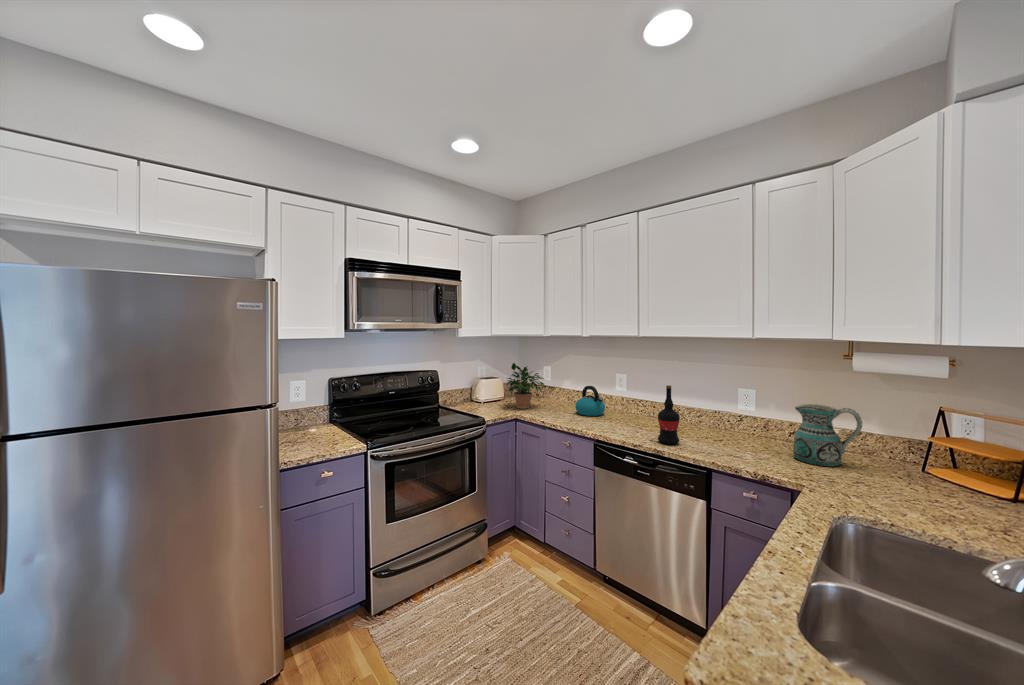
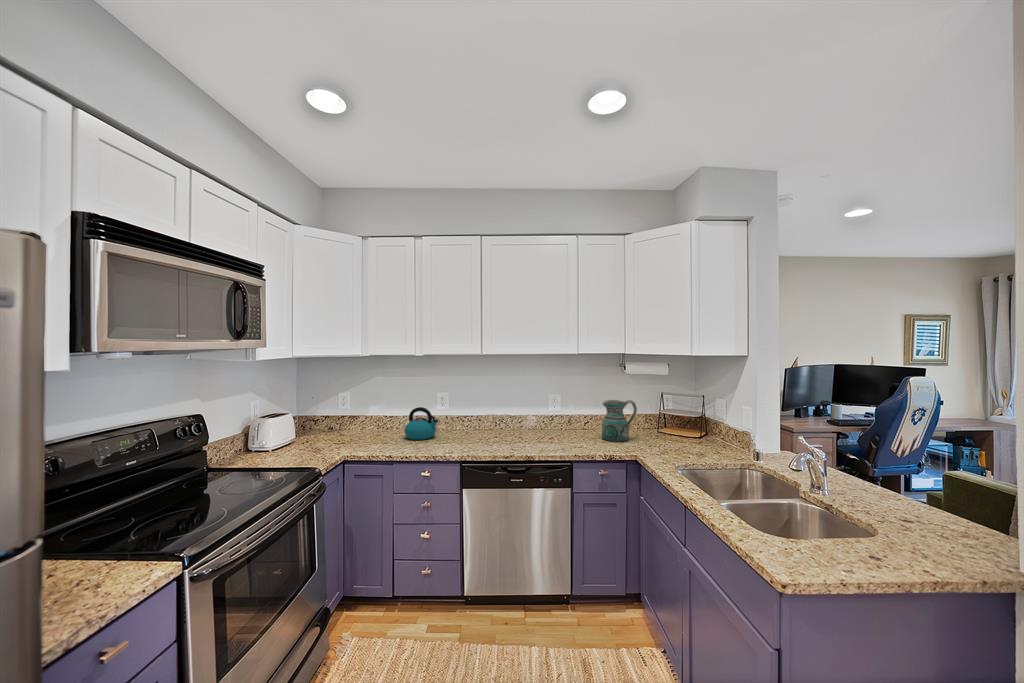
potted plant: present [506,363,544,409] -> none [307,391,366,447]
wine bottle: present [658,385,680,444] -> none [518,398,537,449]

